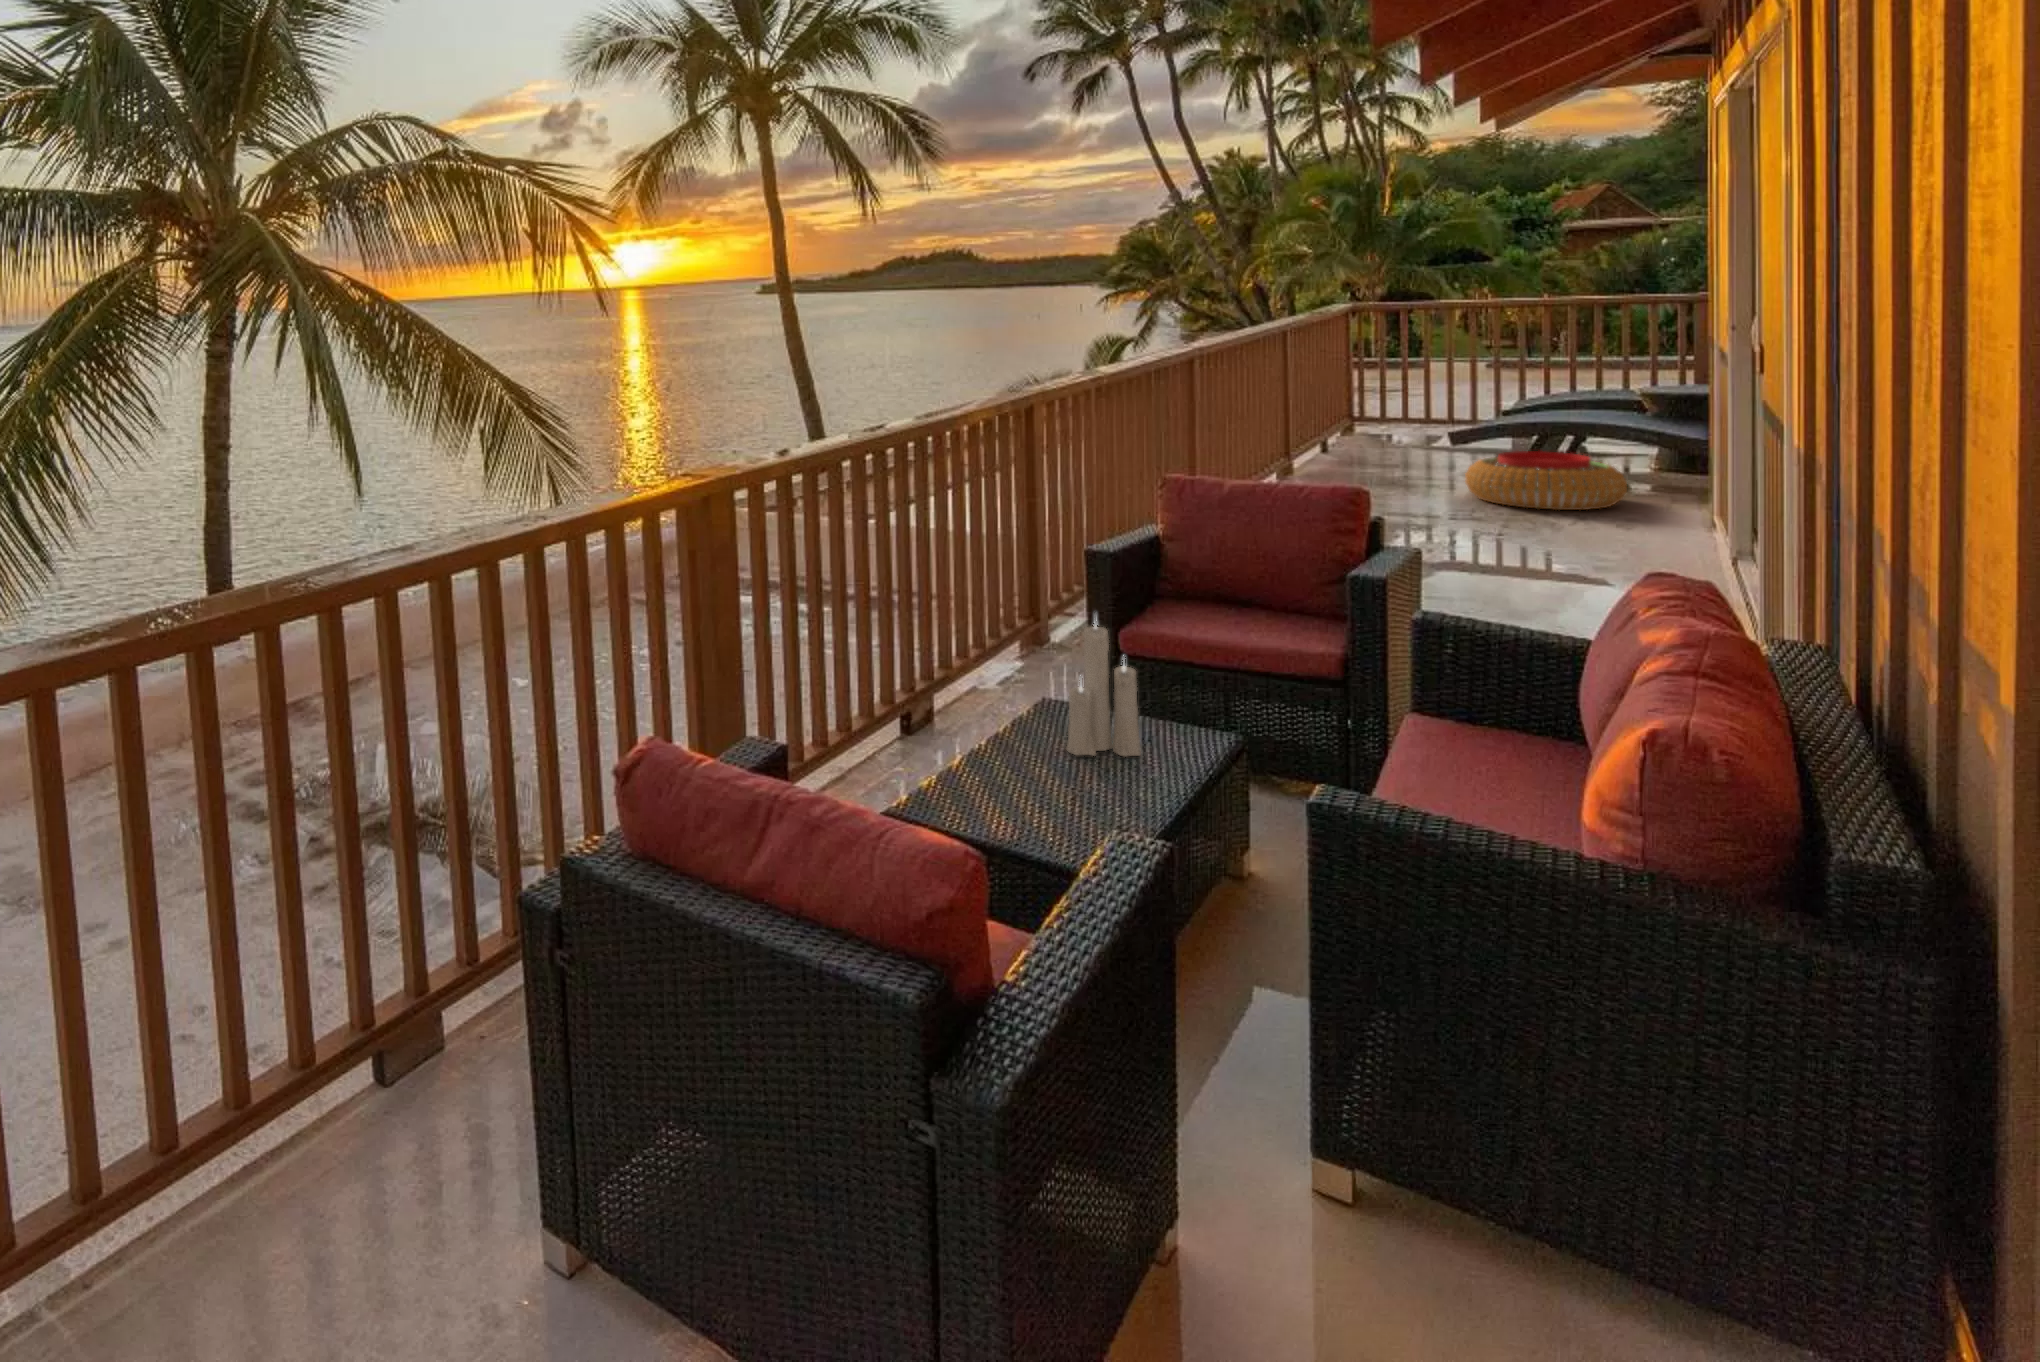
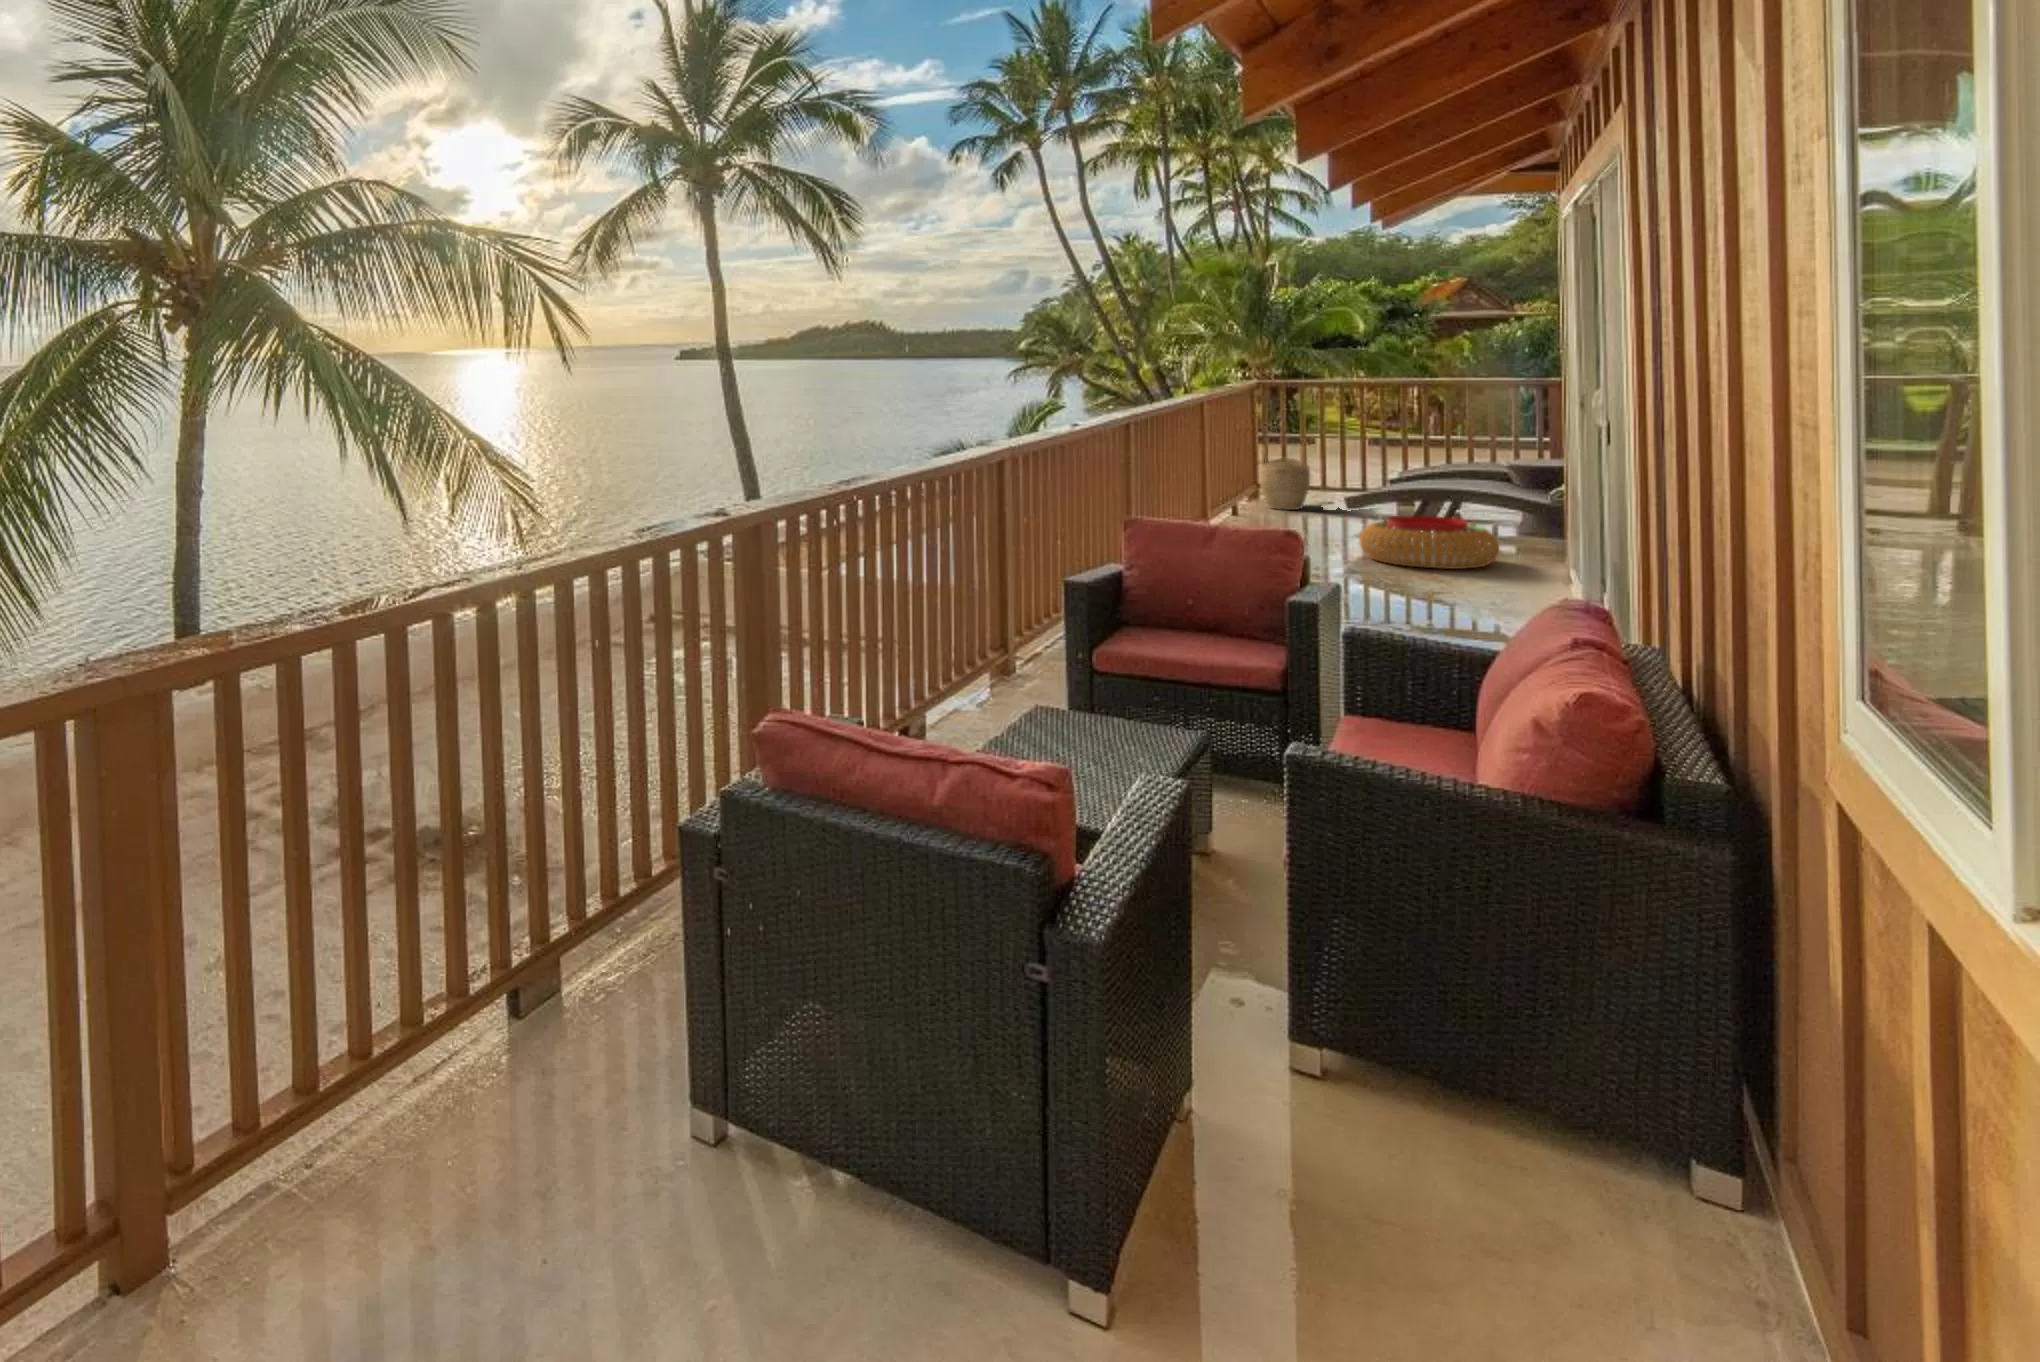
woven basket: none [1357,373,1414,442] -> present [1259,446,1310,510]
candle: present [1066,624,1140,757] -> none [1055,613,1120,746]

